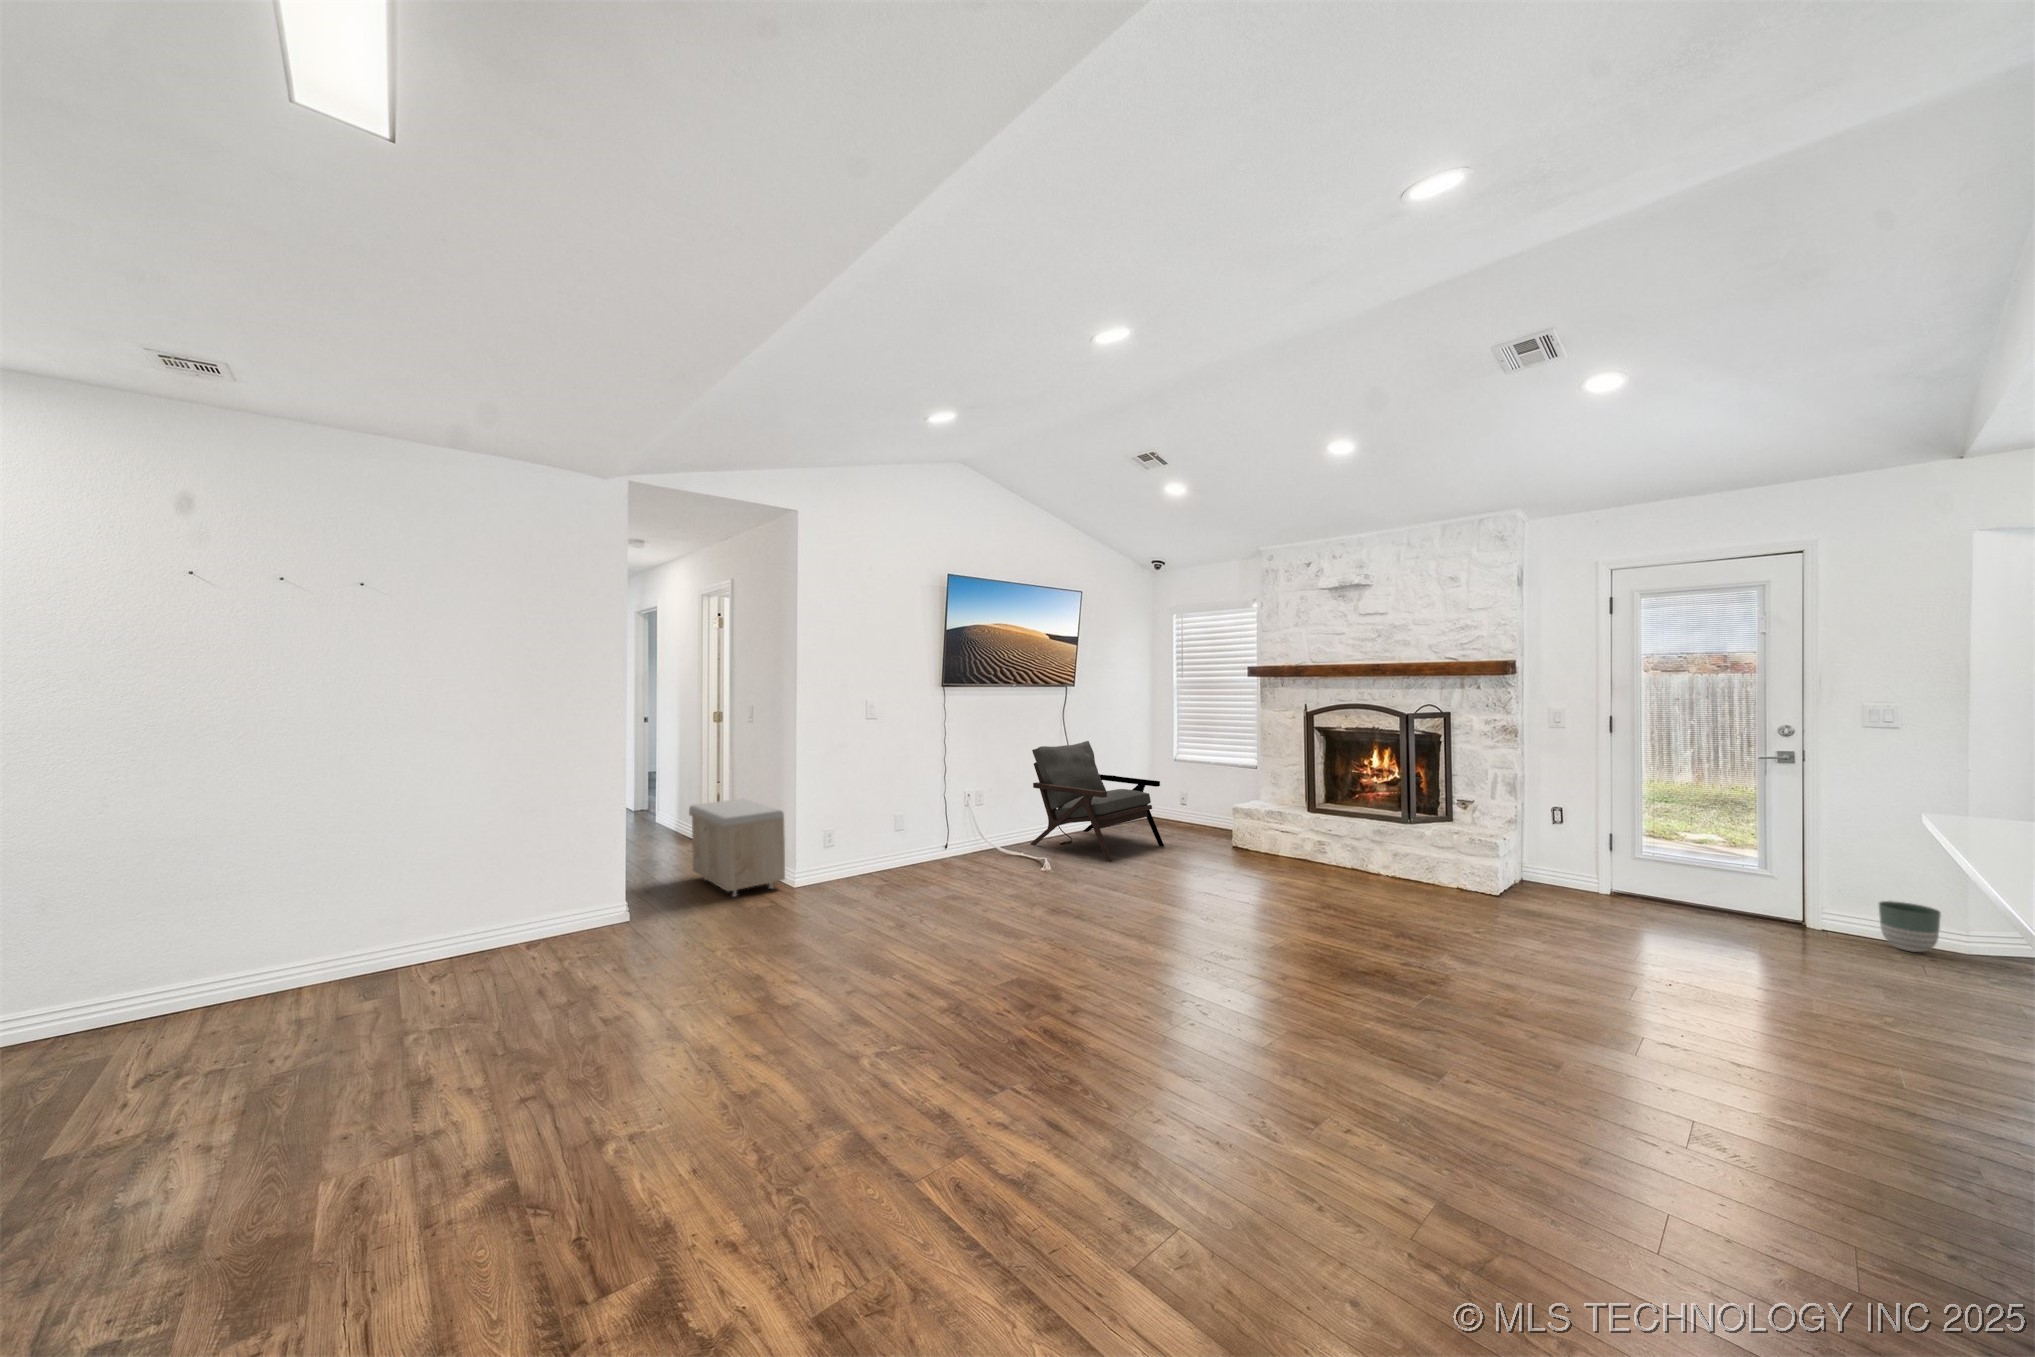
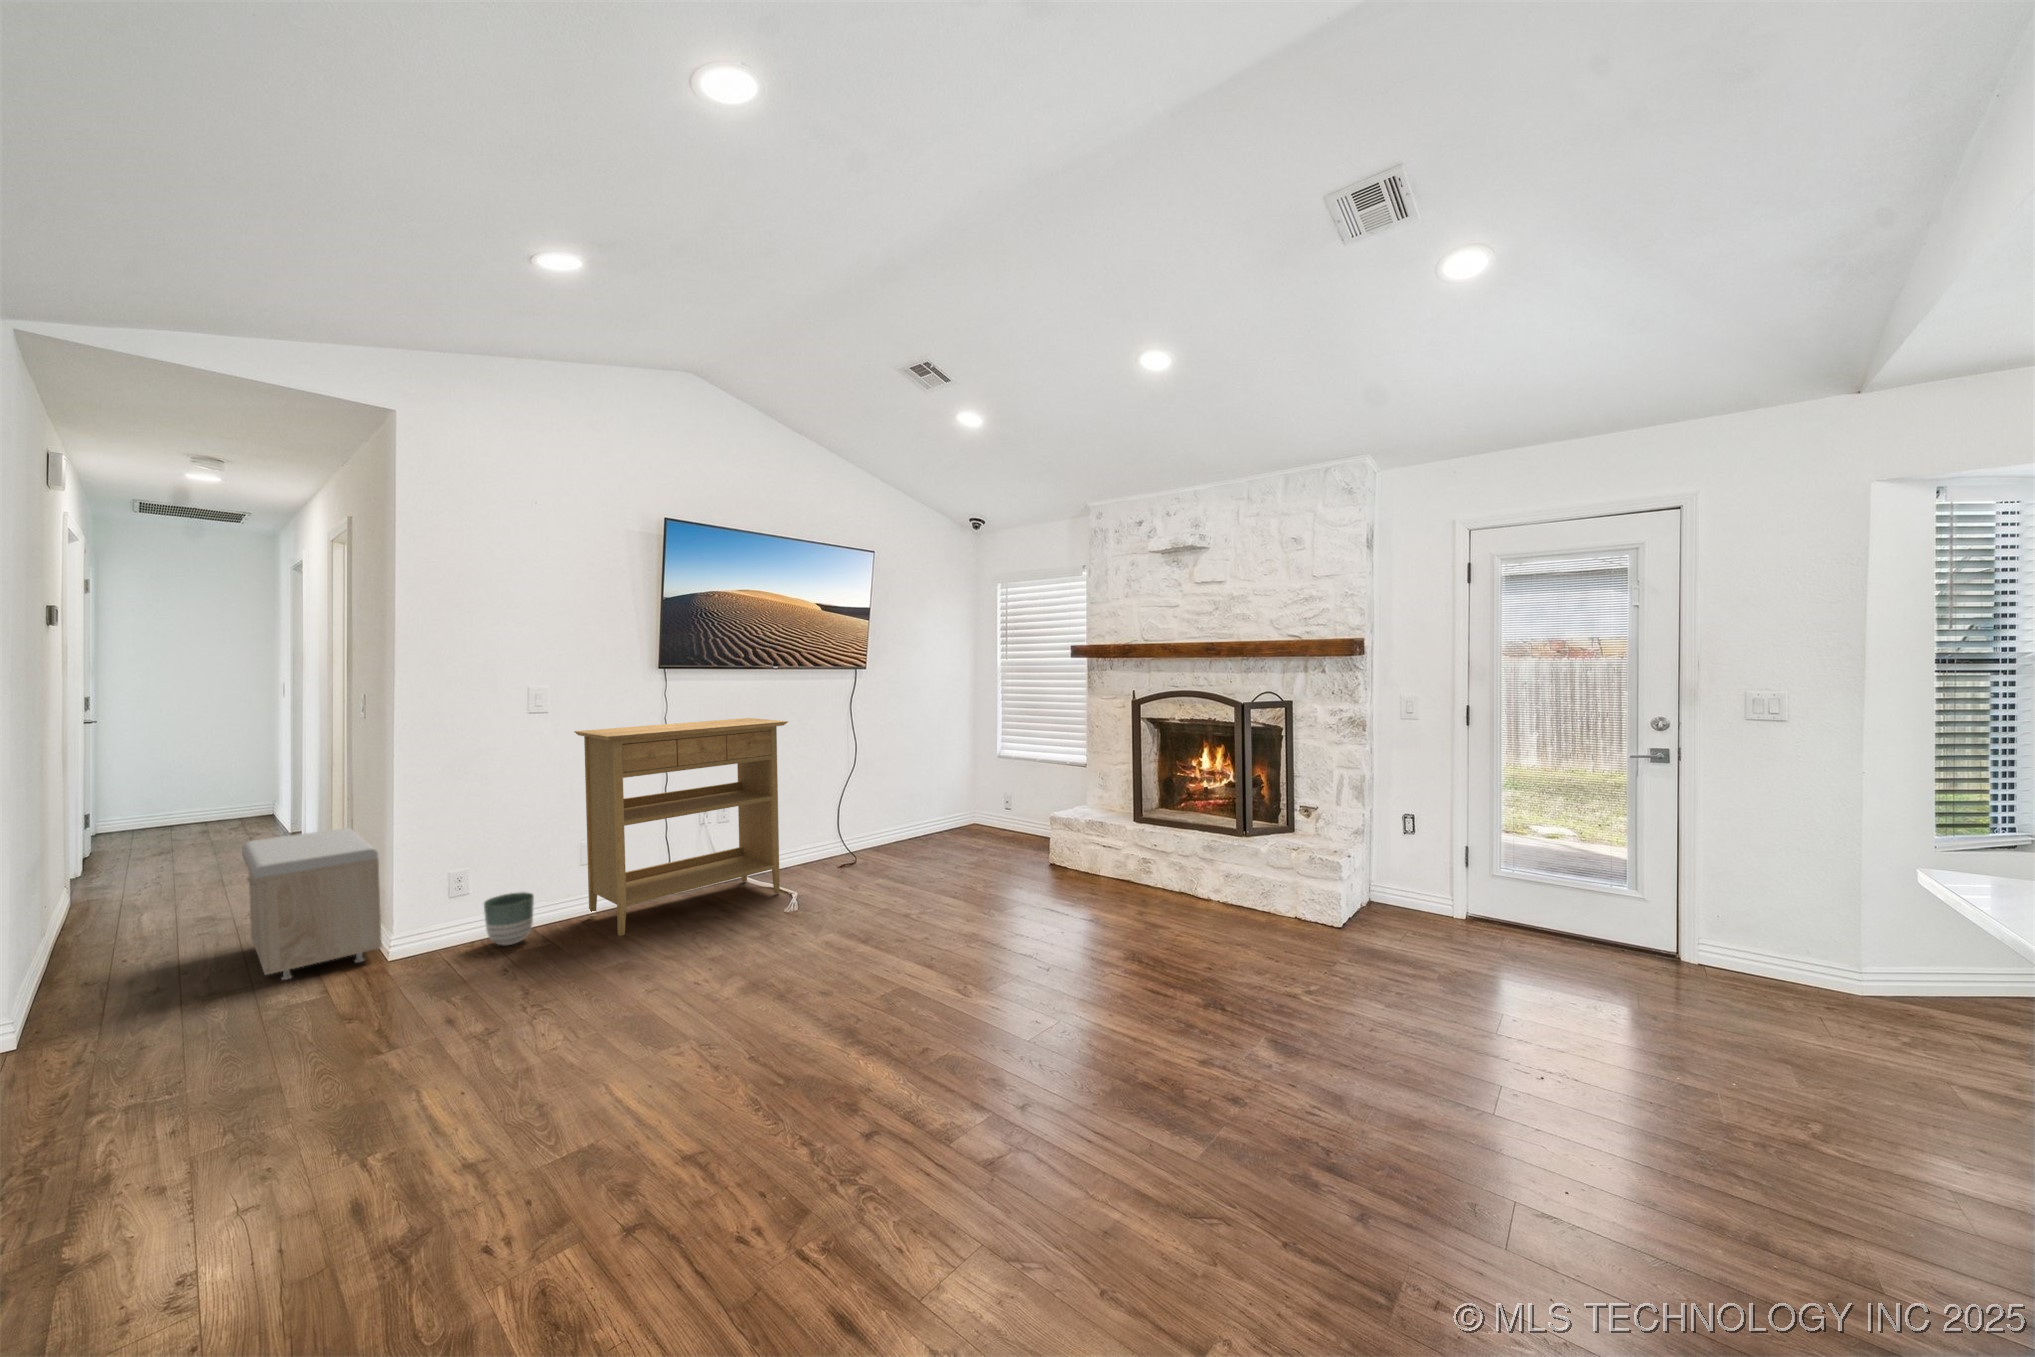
console table: none [893,724,1036,882] -> present [574,718,788,936]
armchair: present [1030,741,1164,862] -> none [797,737,965,895]
planter: present [1879,901,1941,952] -> present [484,892,534,946]

